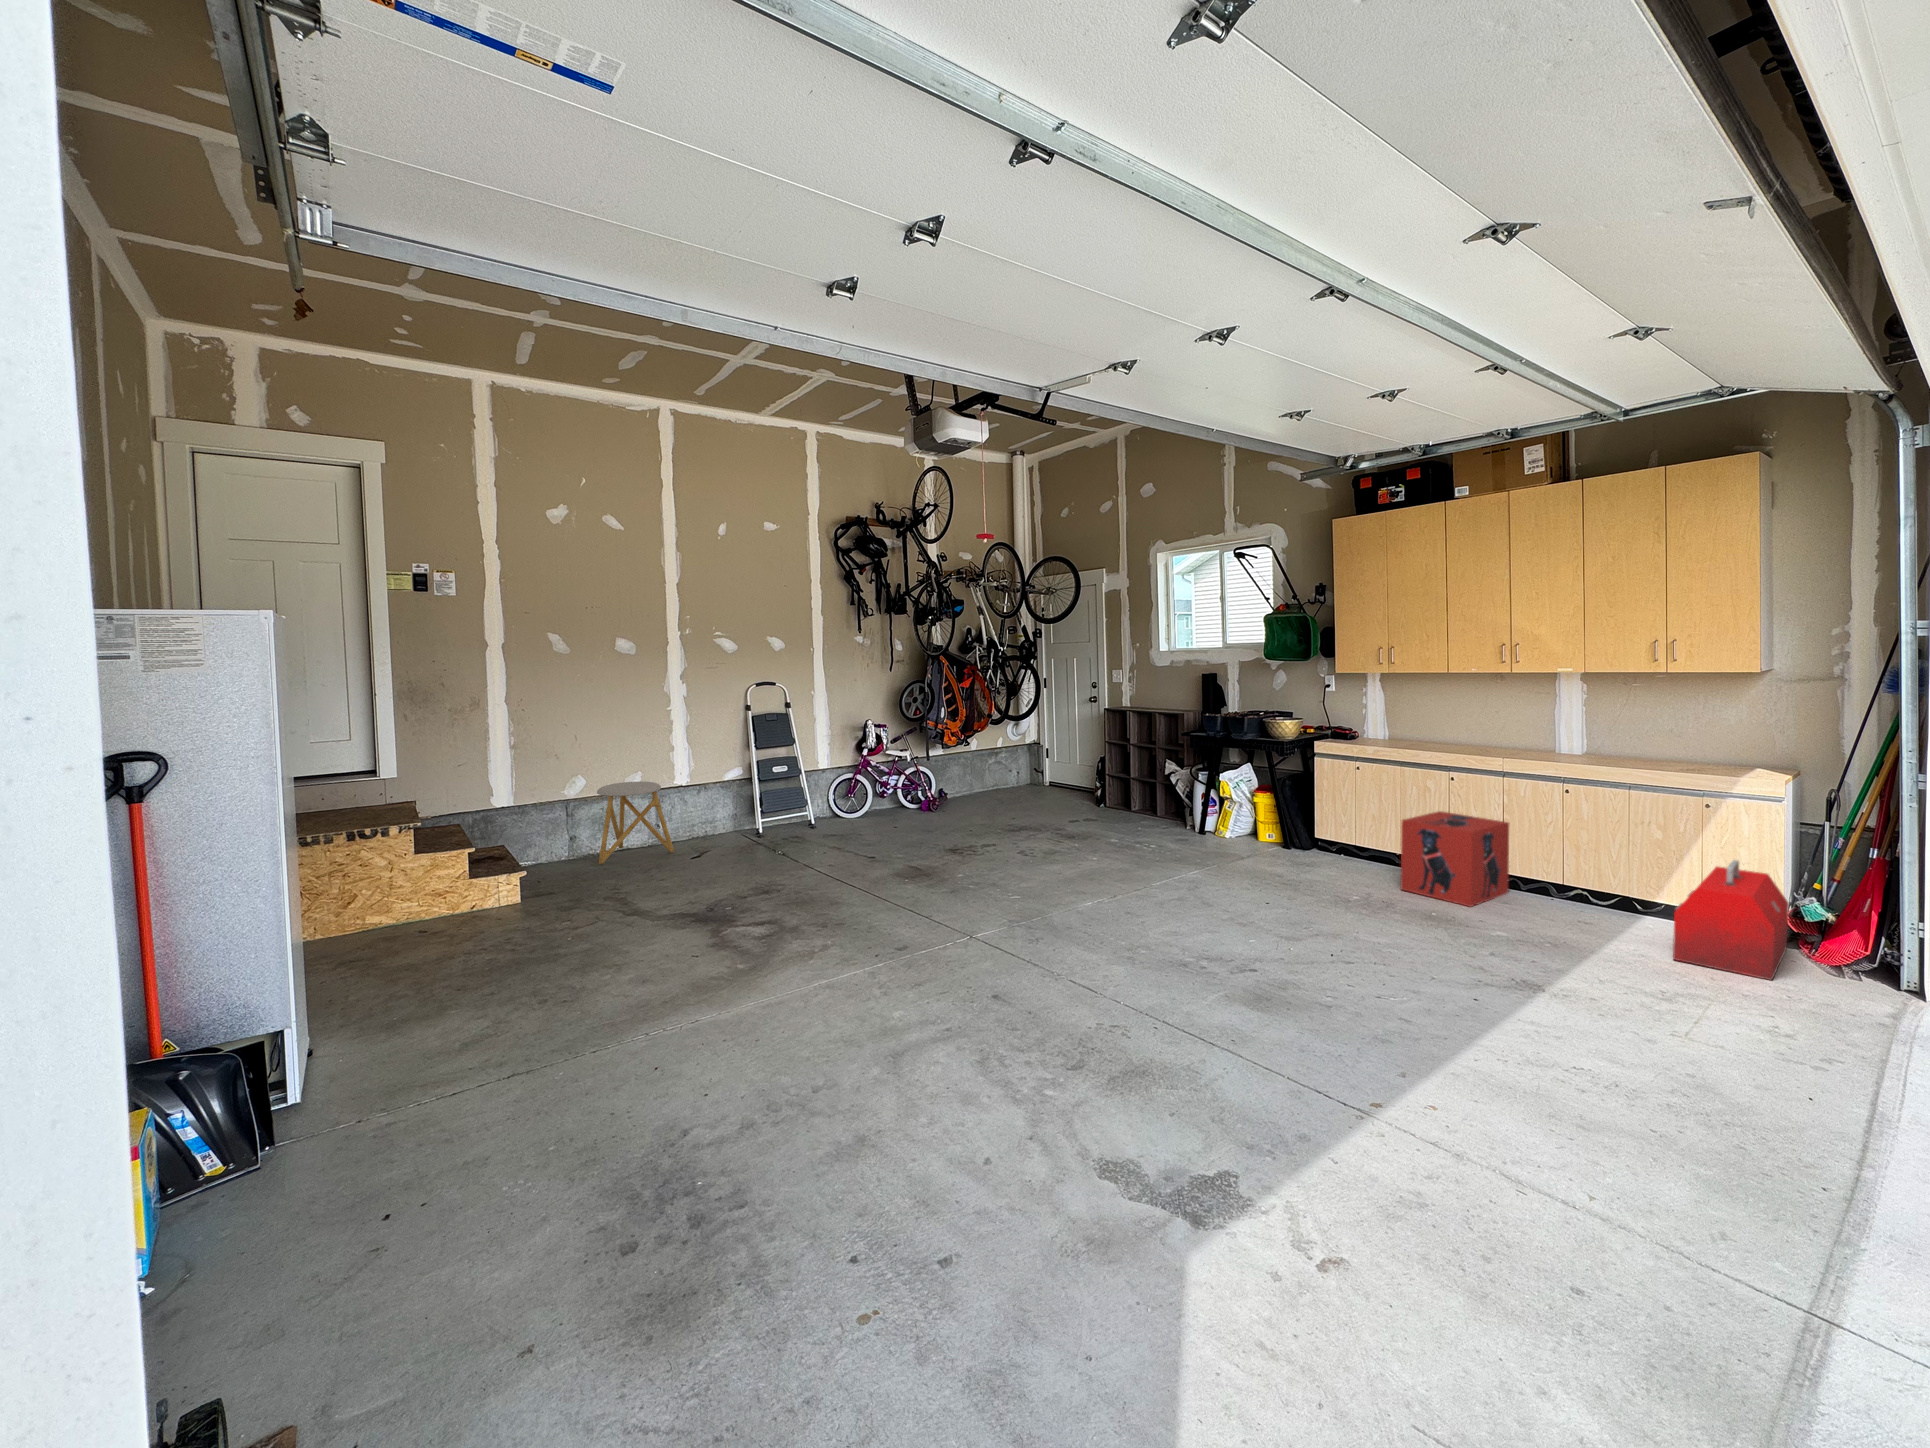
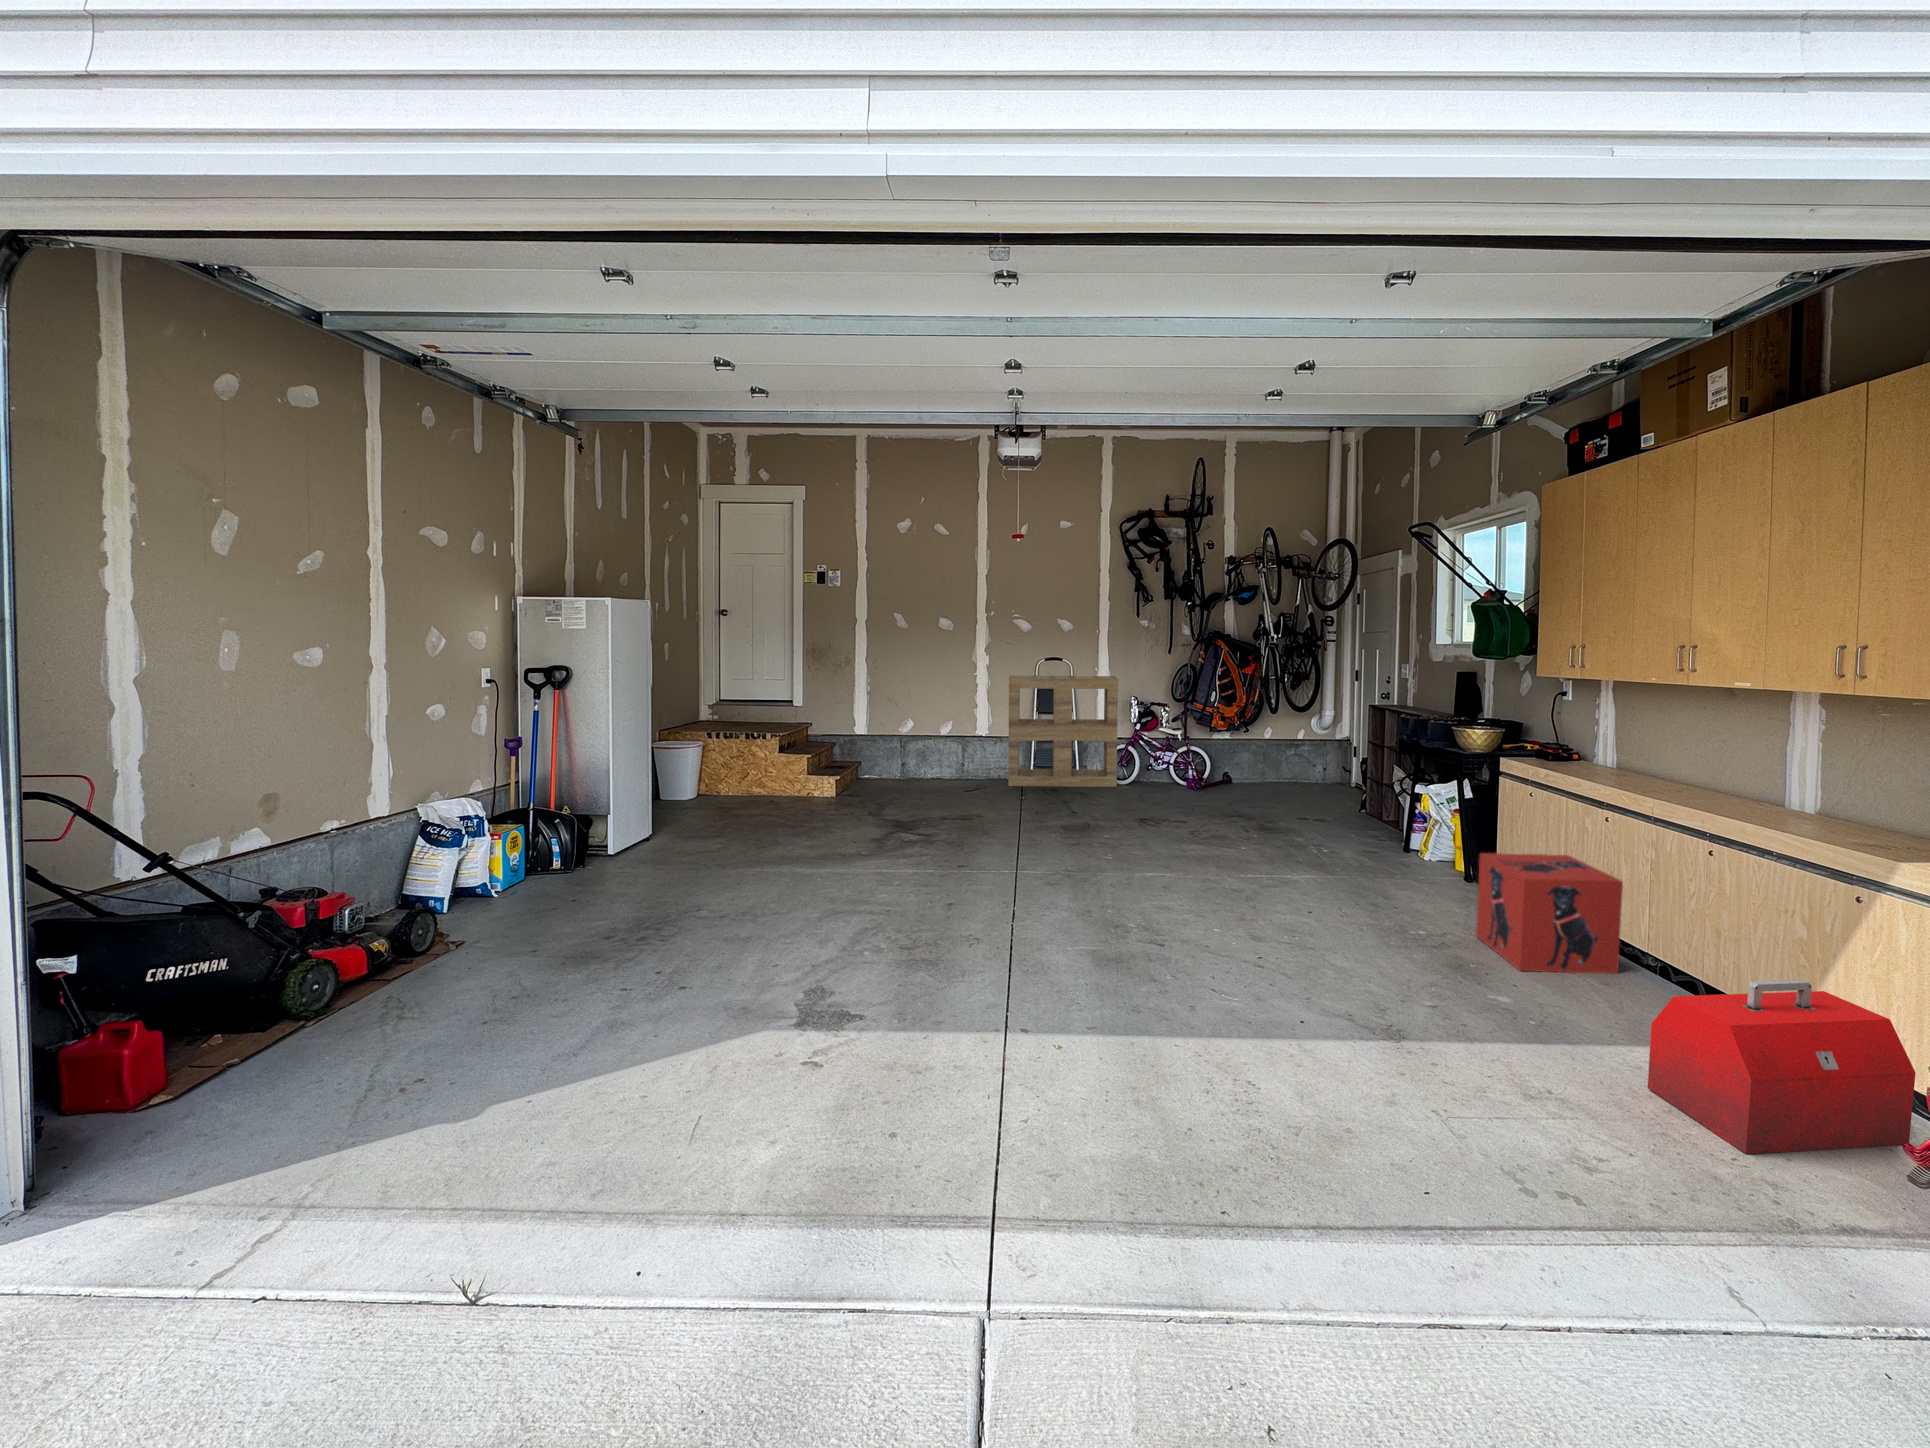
shelving unit: none [724,699,866,843] -> present [1008,676,1118,787]
stool: present [597,781,674,864] -> none [903,728,956,785]

